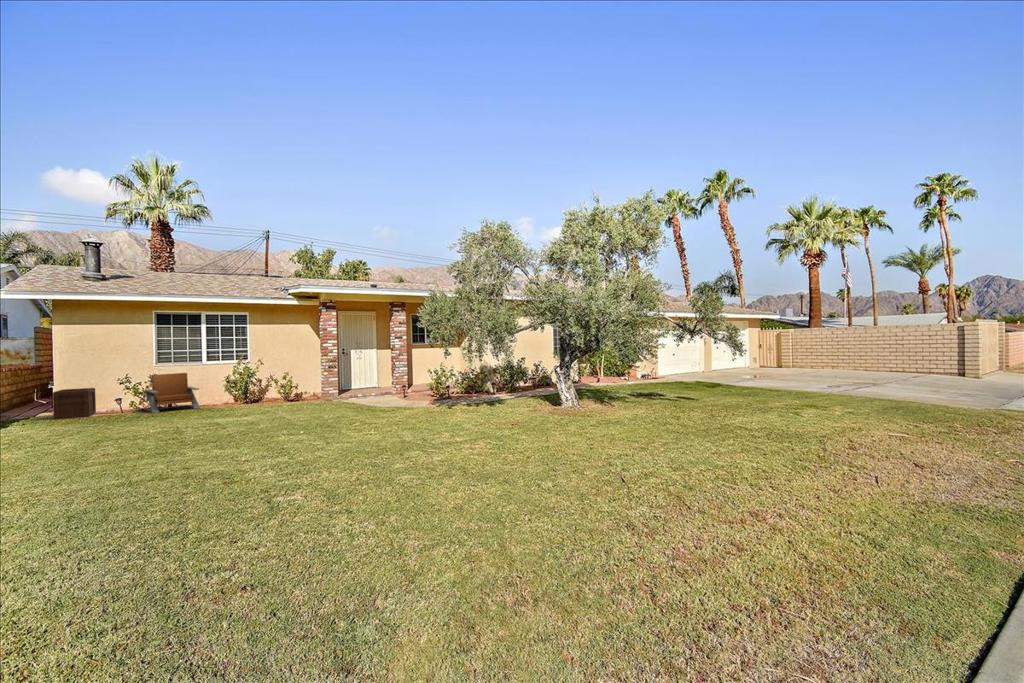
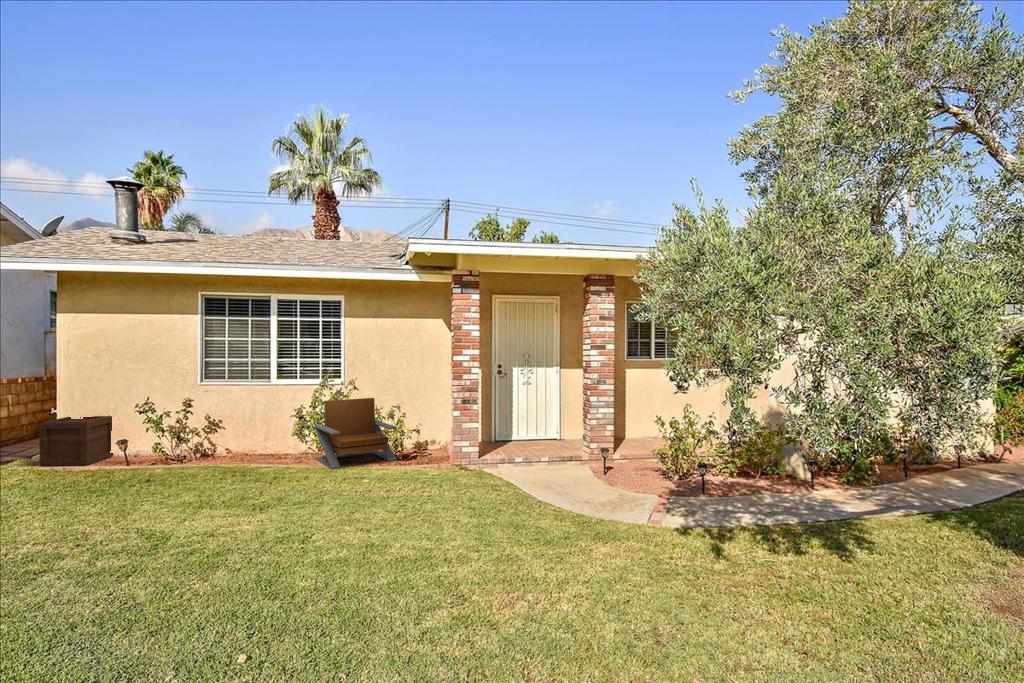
lounge chair: present [145,373,200,413] -> present [314,398,397,469]

